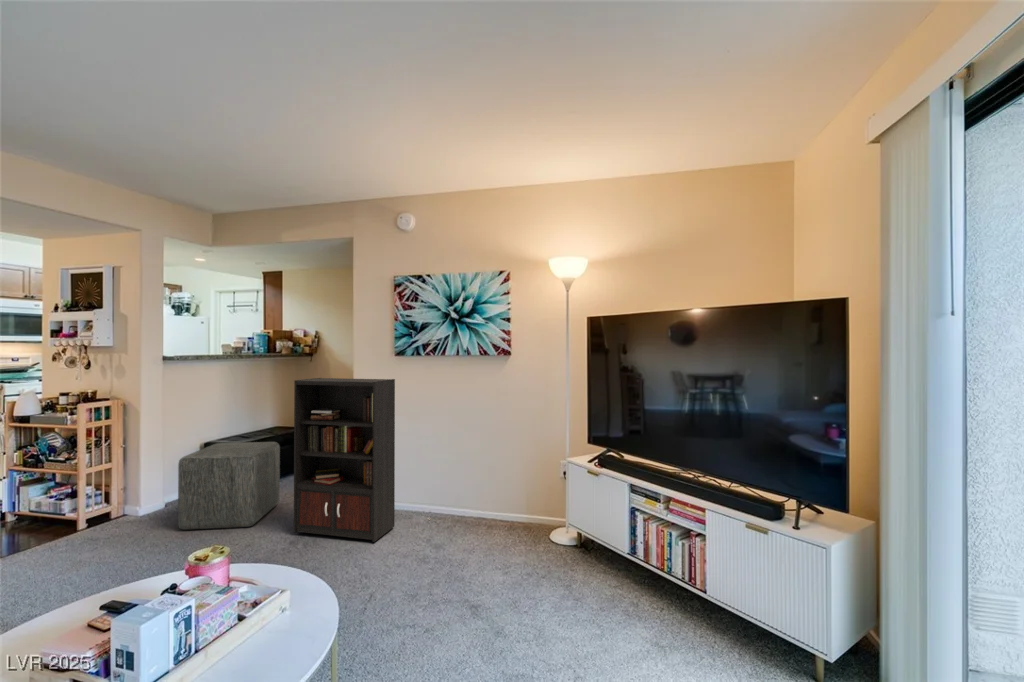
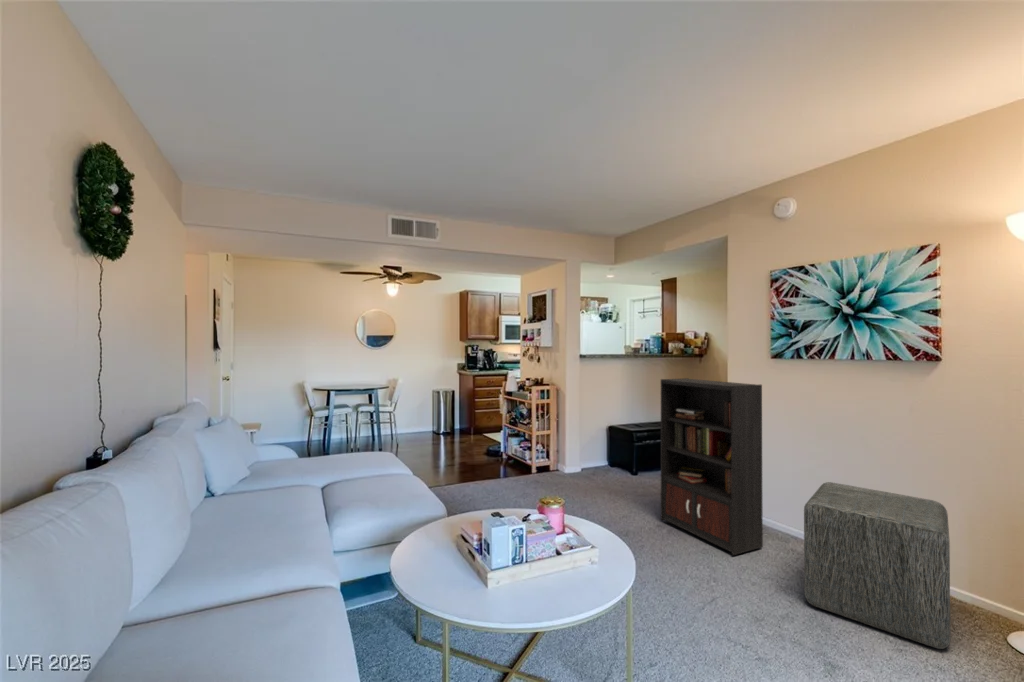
ottoman: present [178,442,280,530] -> present [804,482,950,649]

